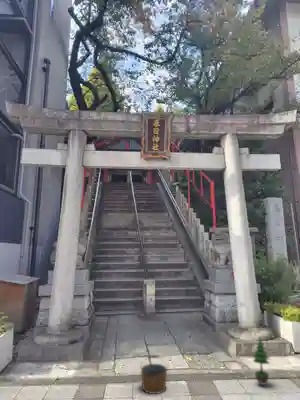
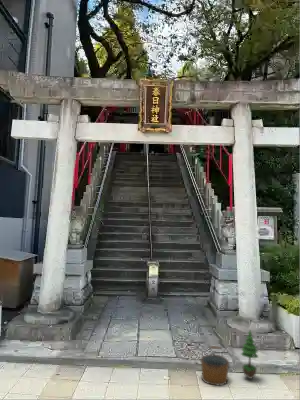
bucket: present [141,355,167,394] -> present [201,346,229,385]

